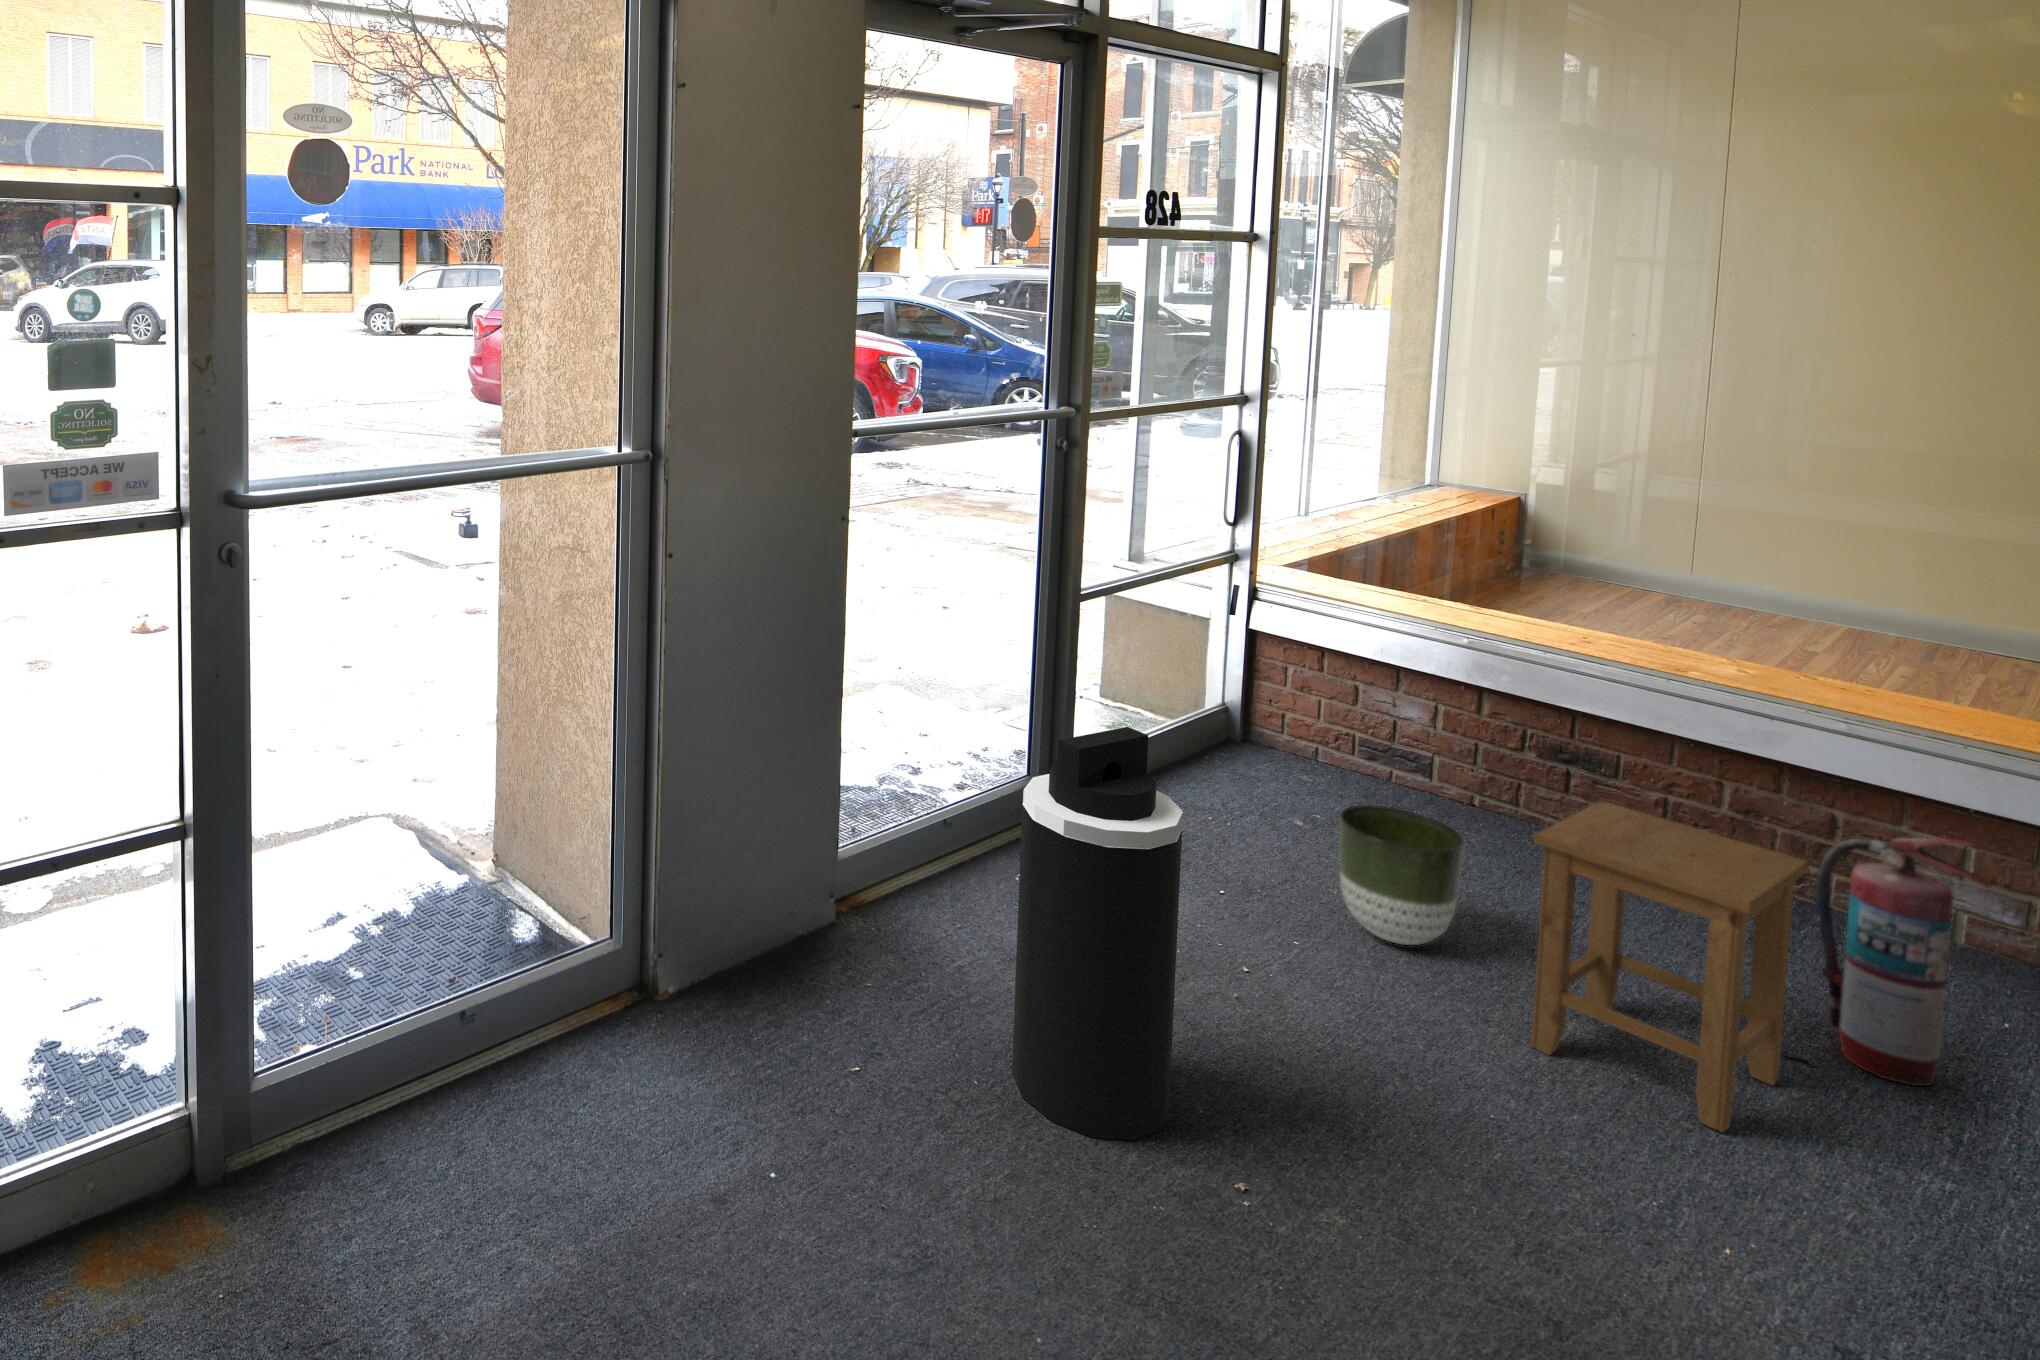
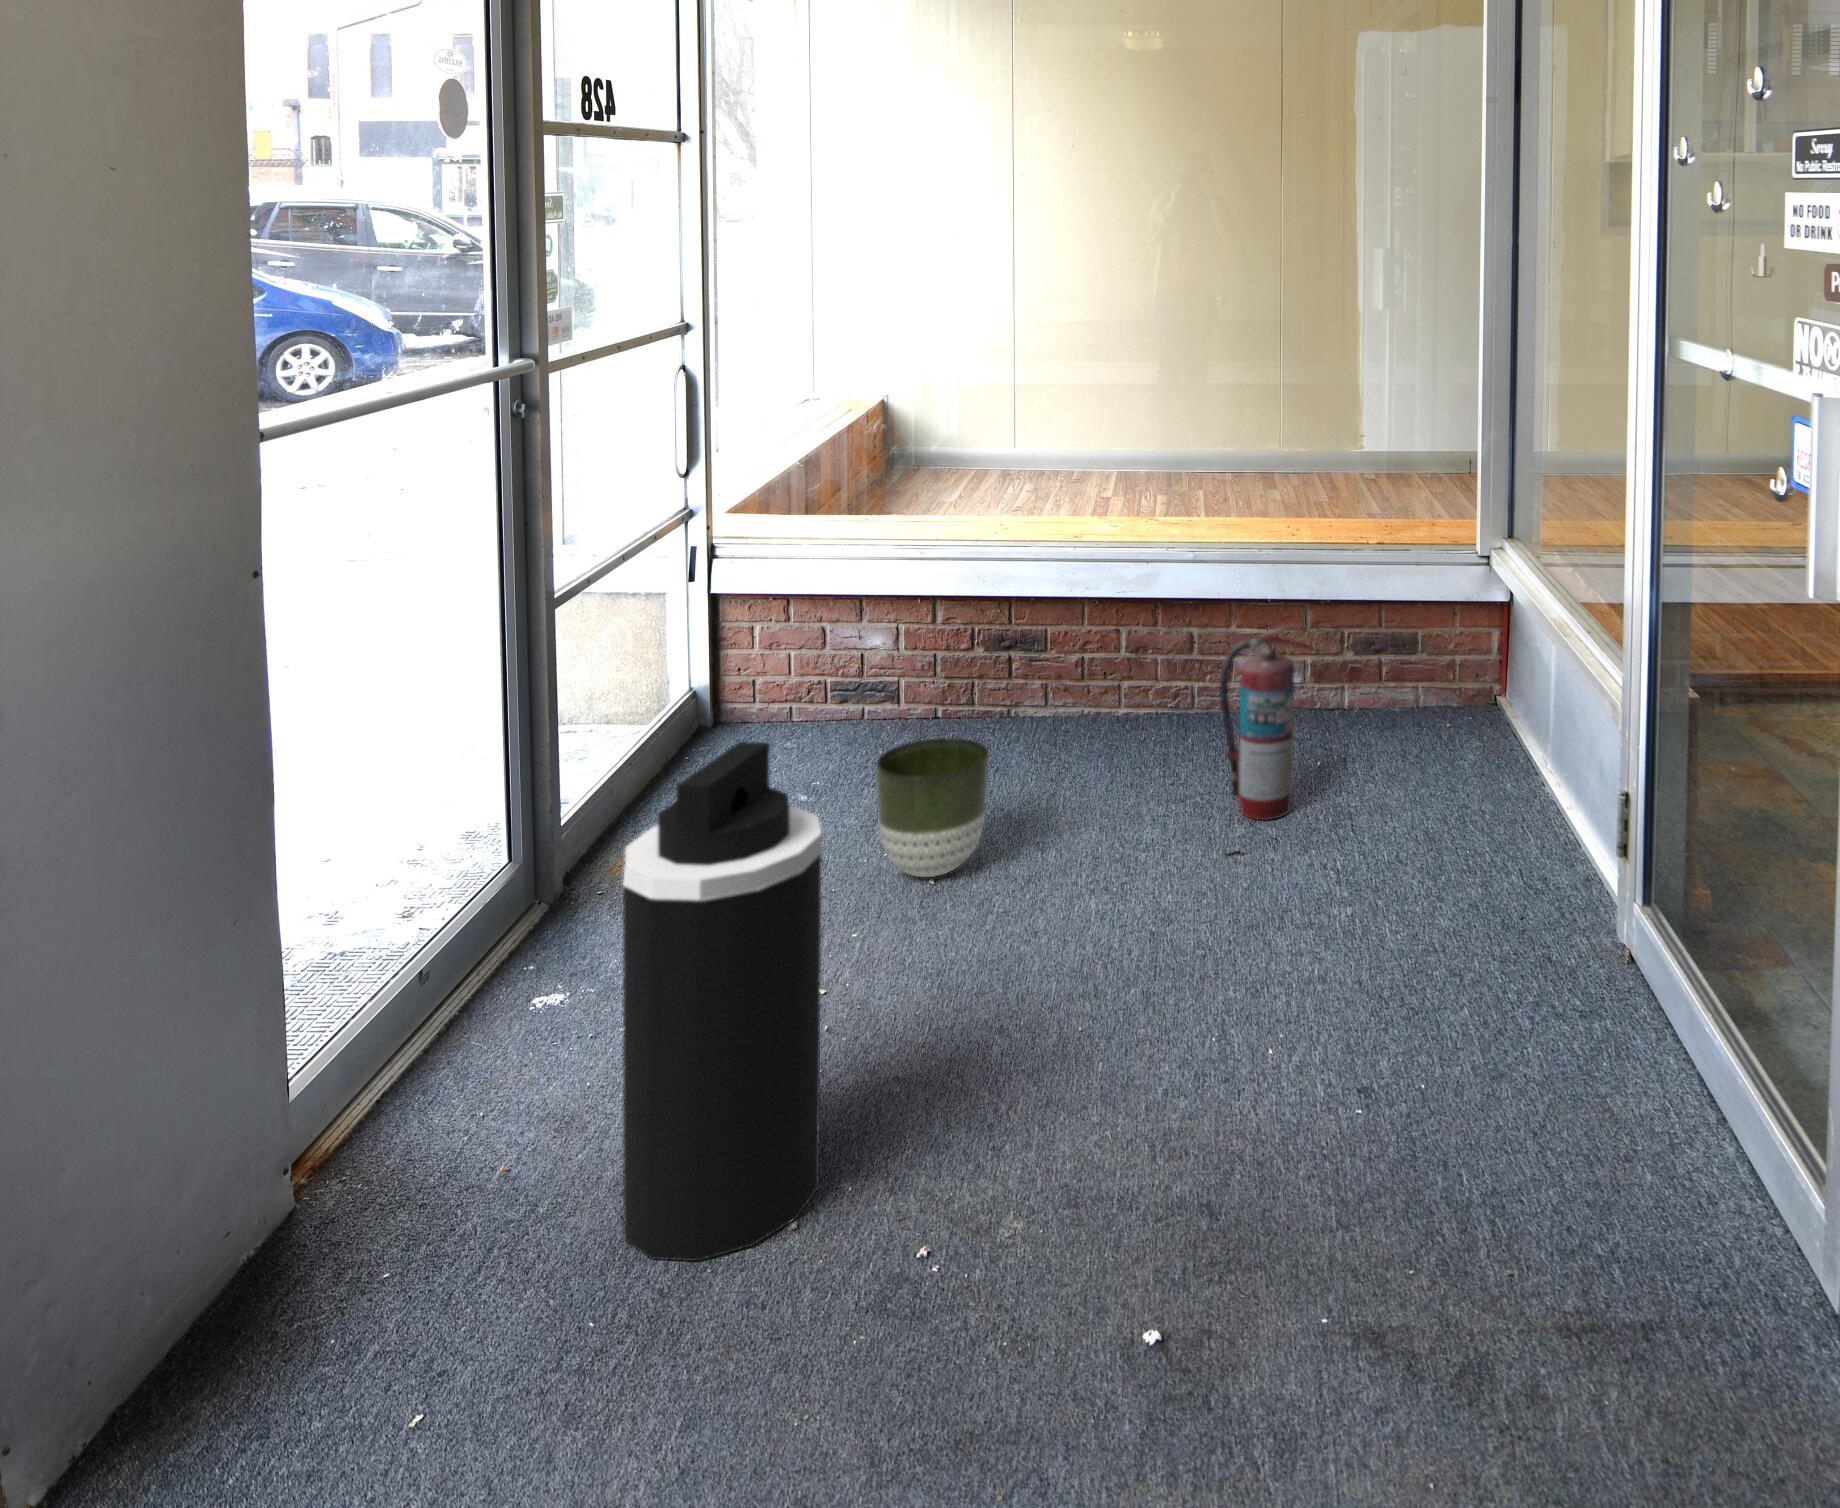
stool: present [1531,801,1809,1132] -> none [1067,670,1231,915]

